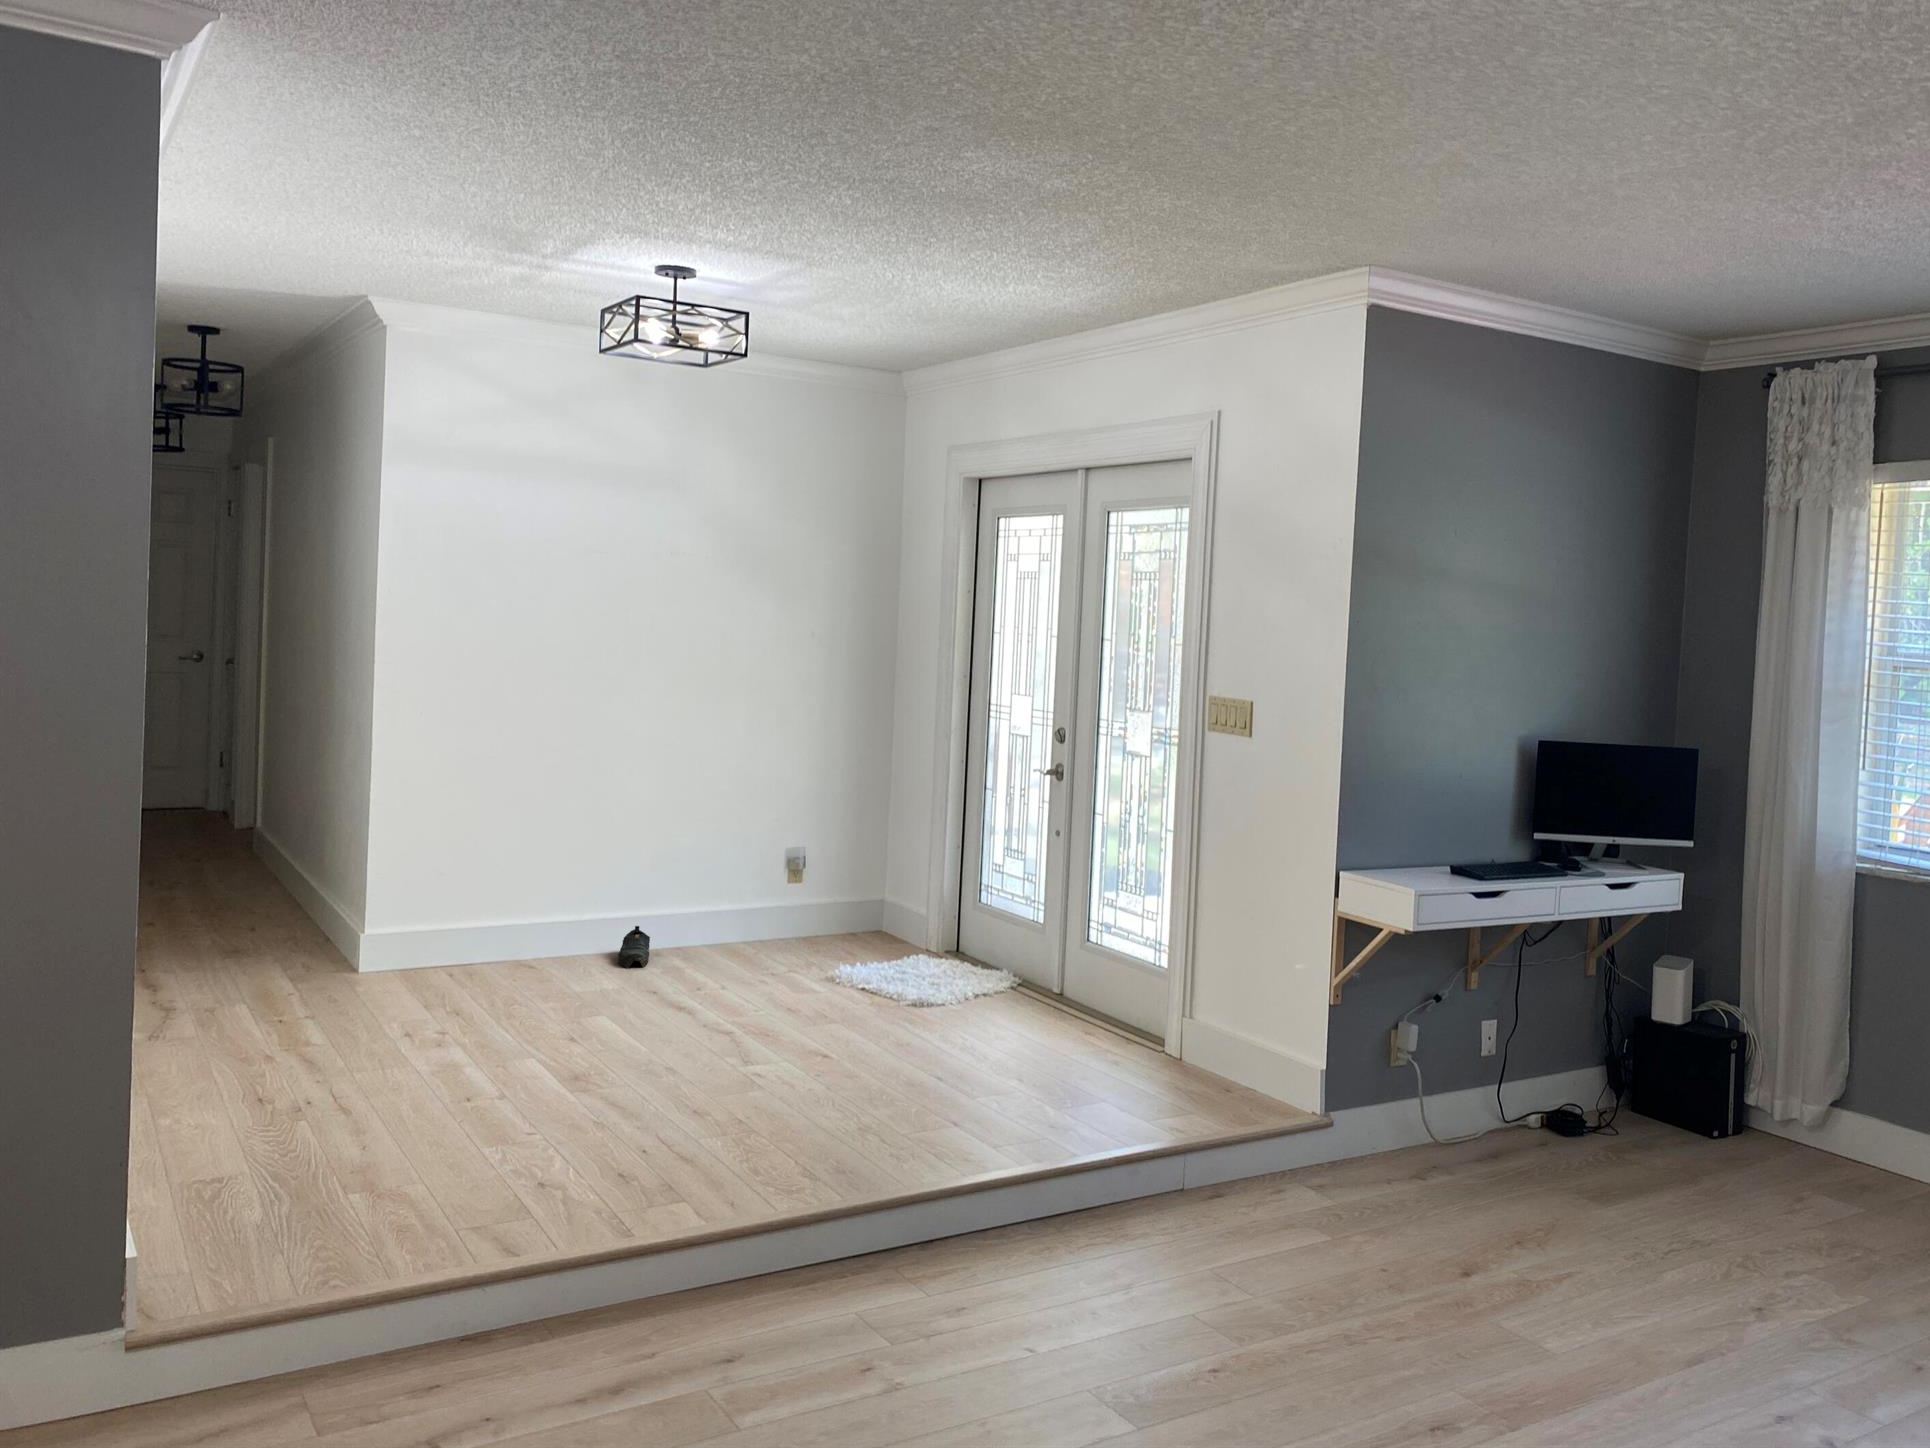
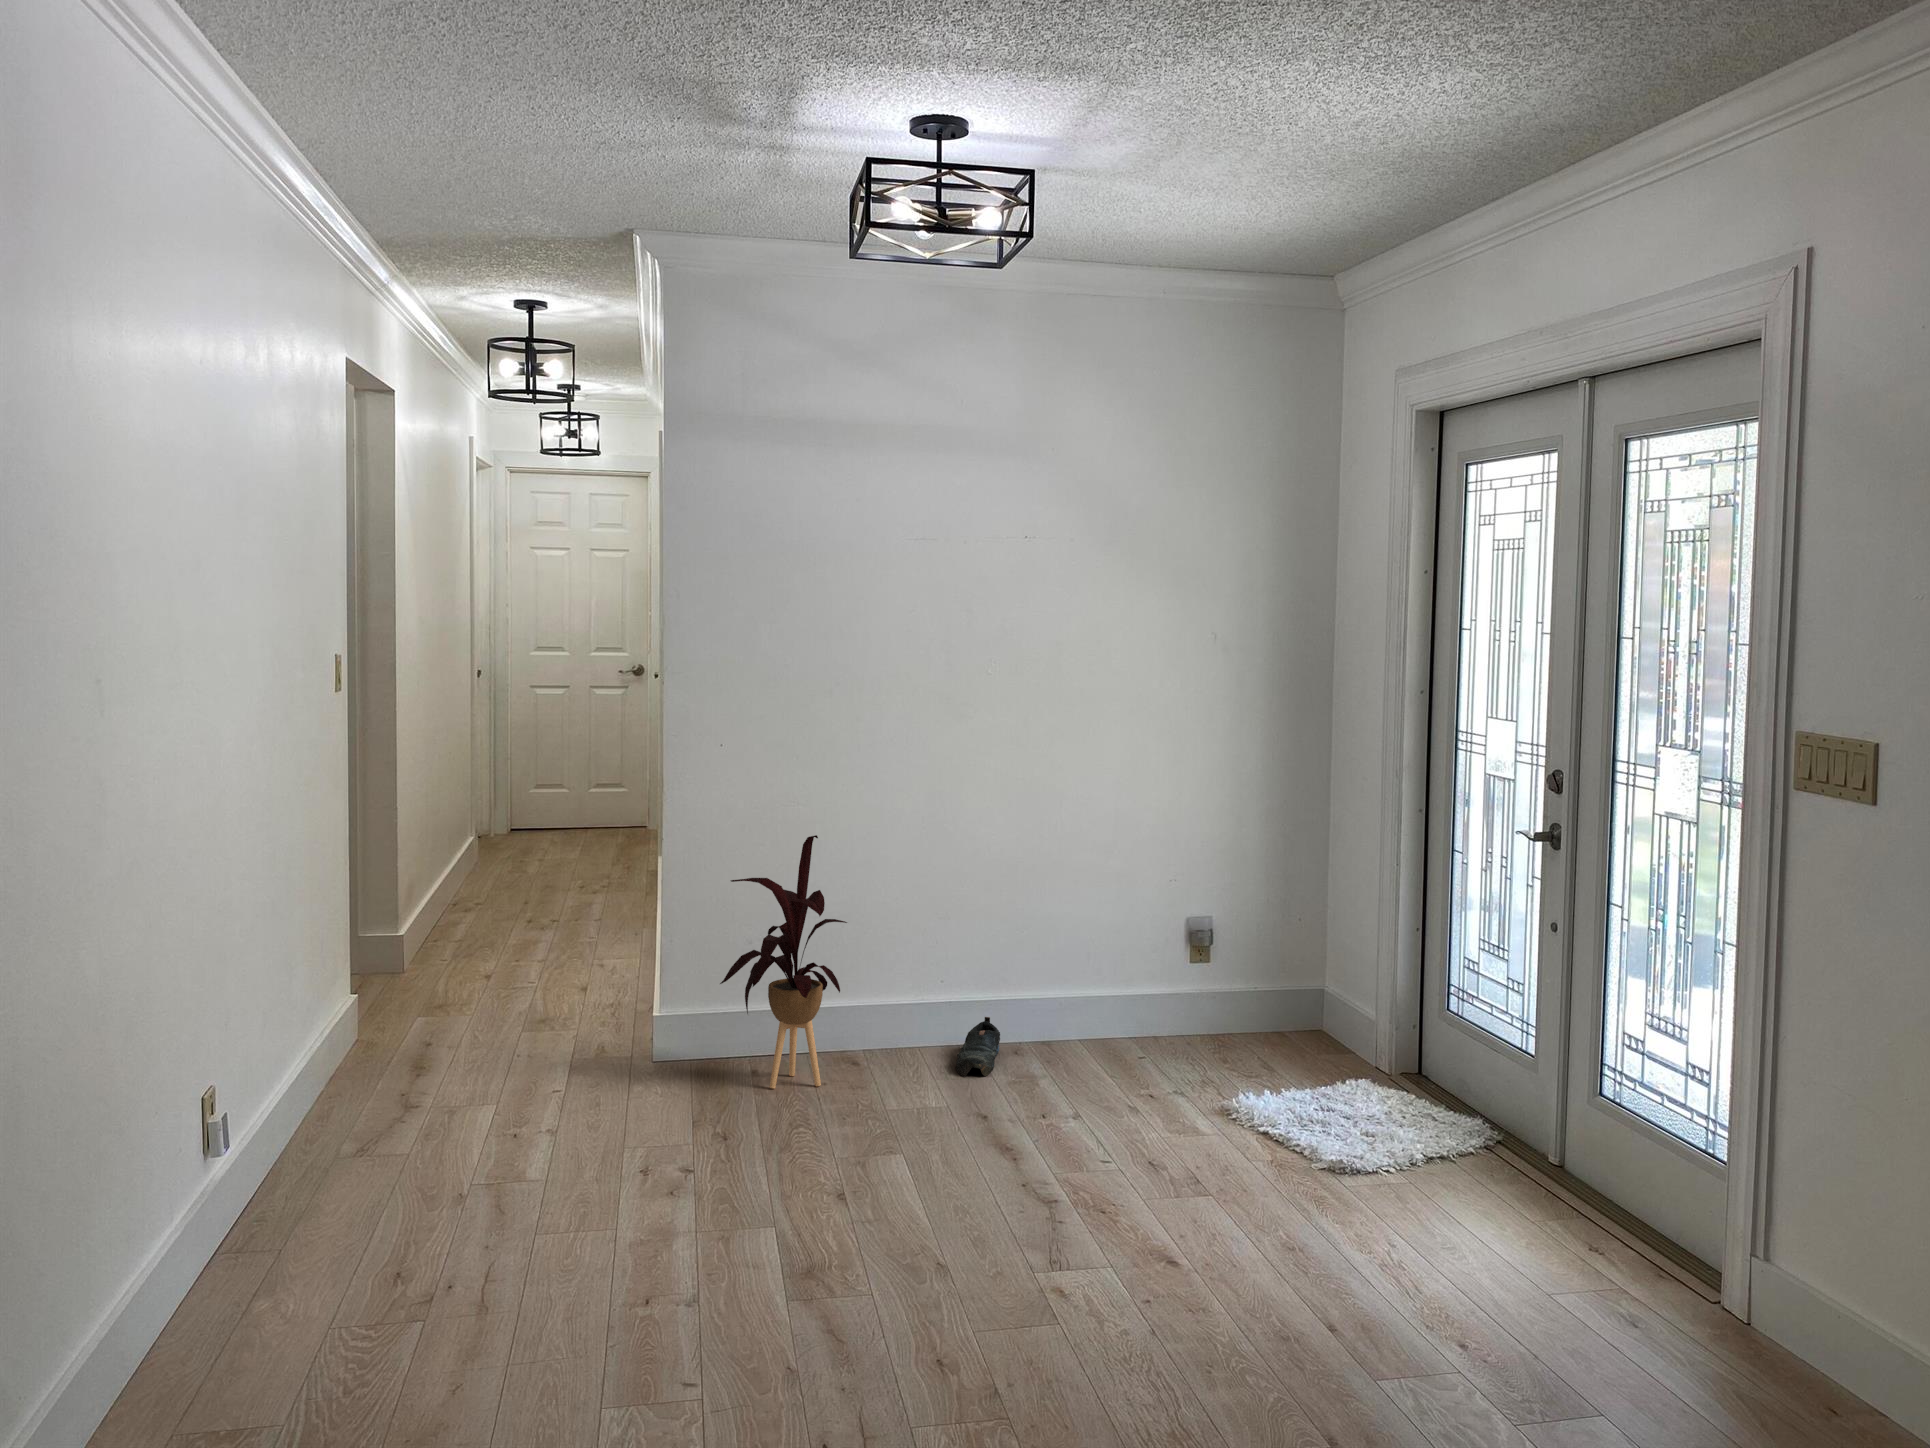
house plant: none [439,783,540,982] -> present [720,835,847,1088]

